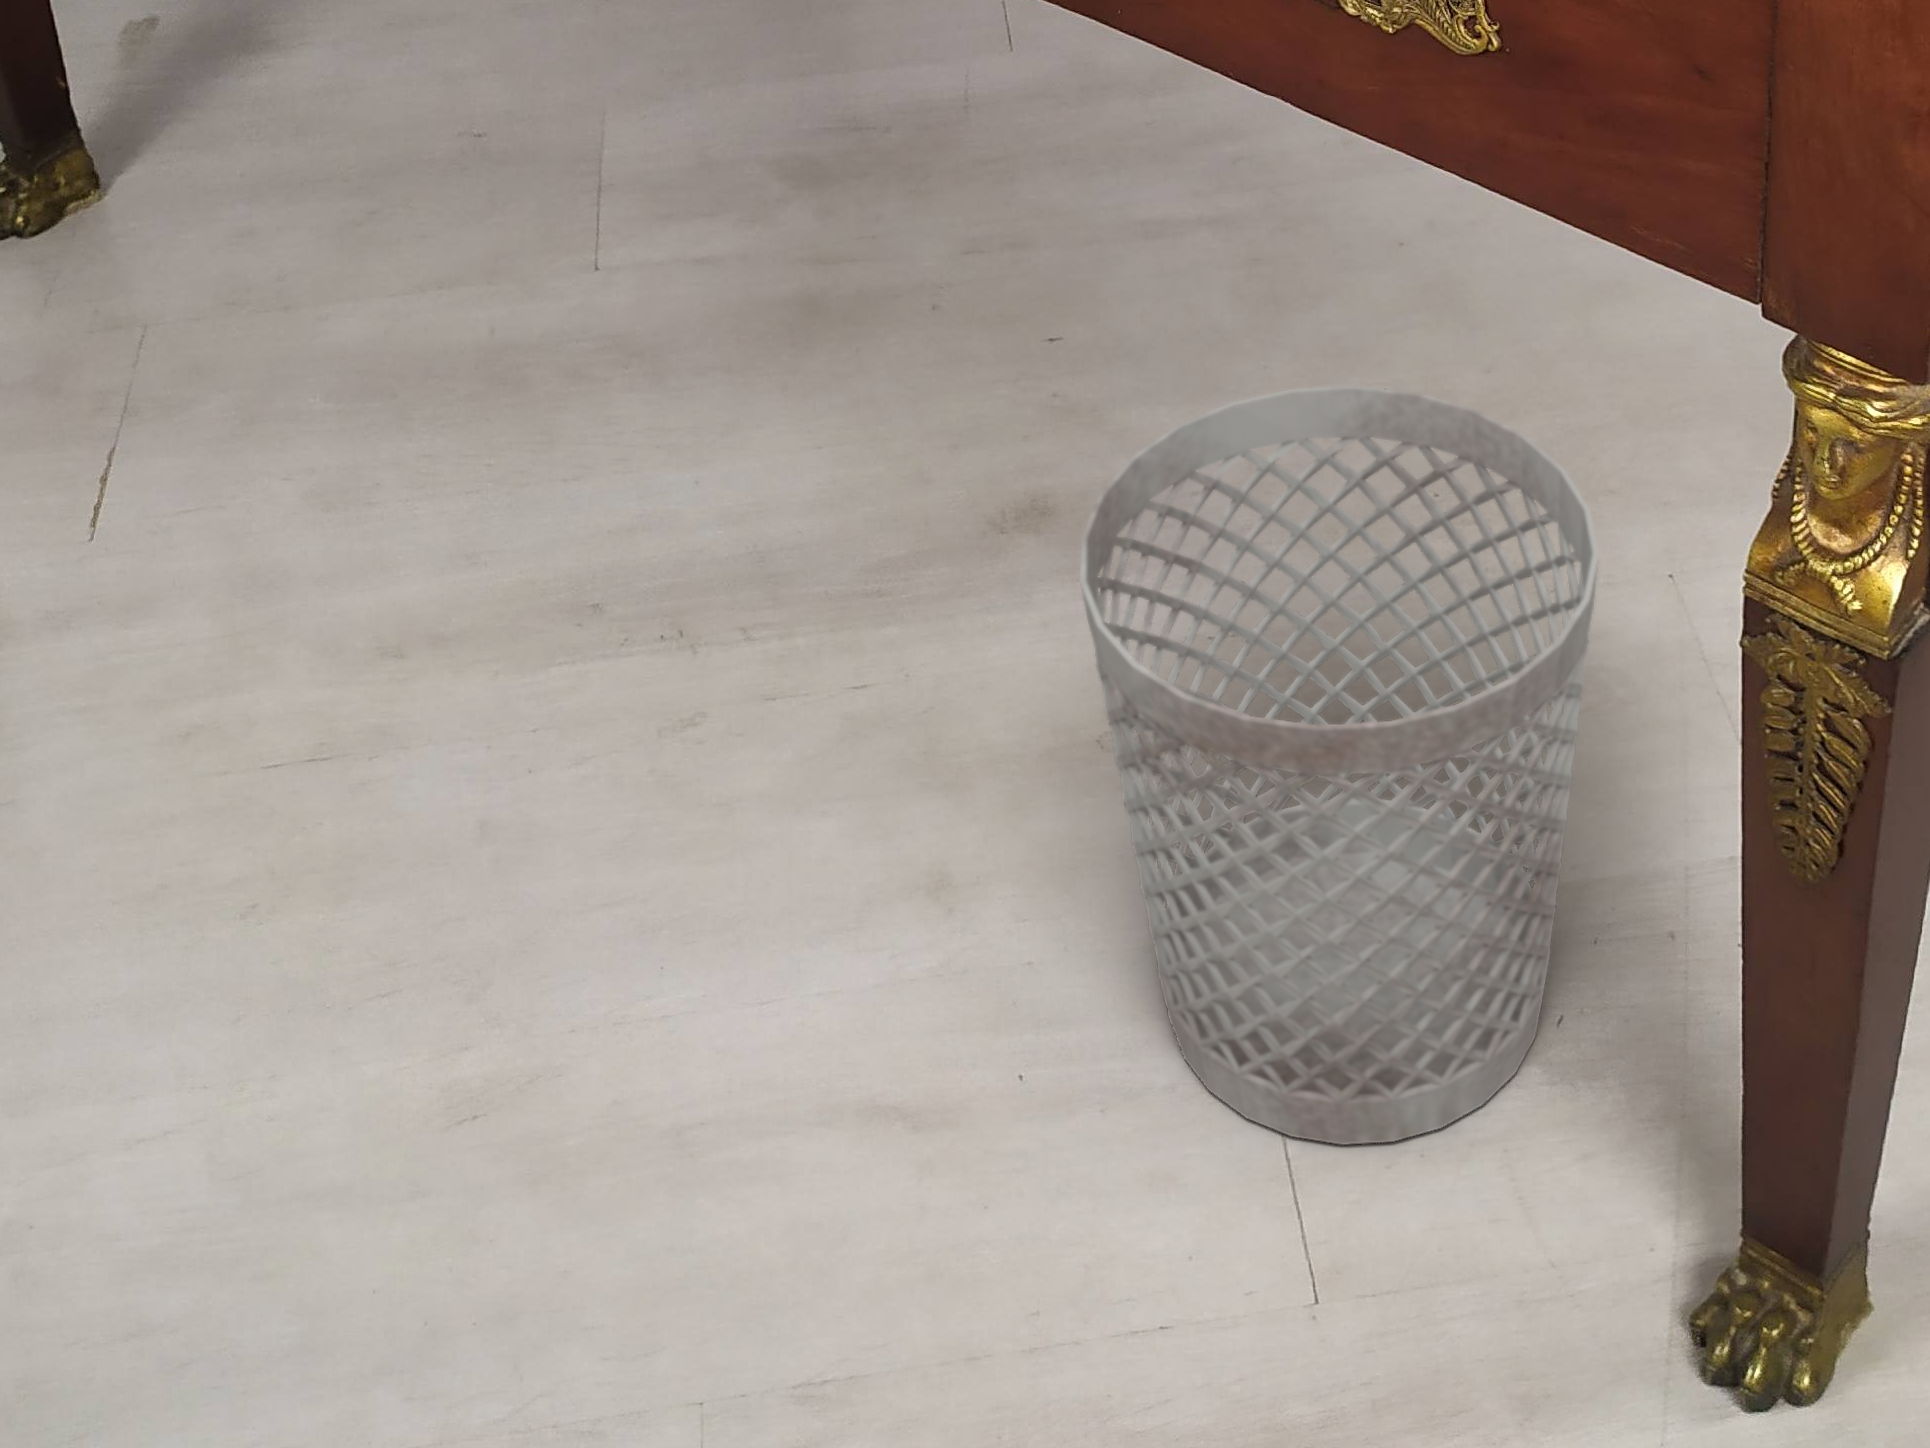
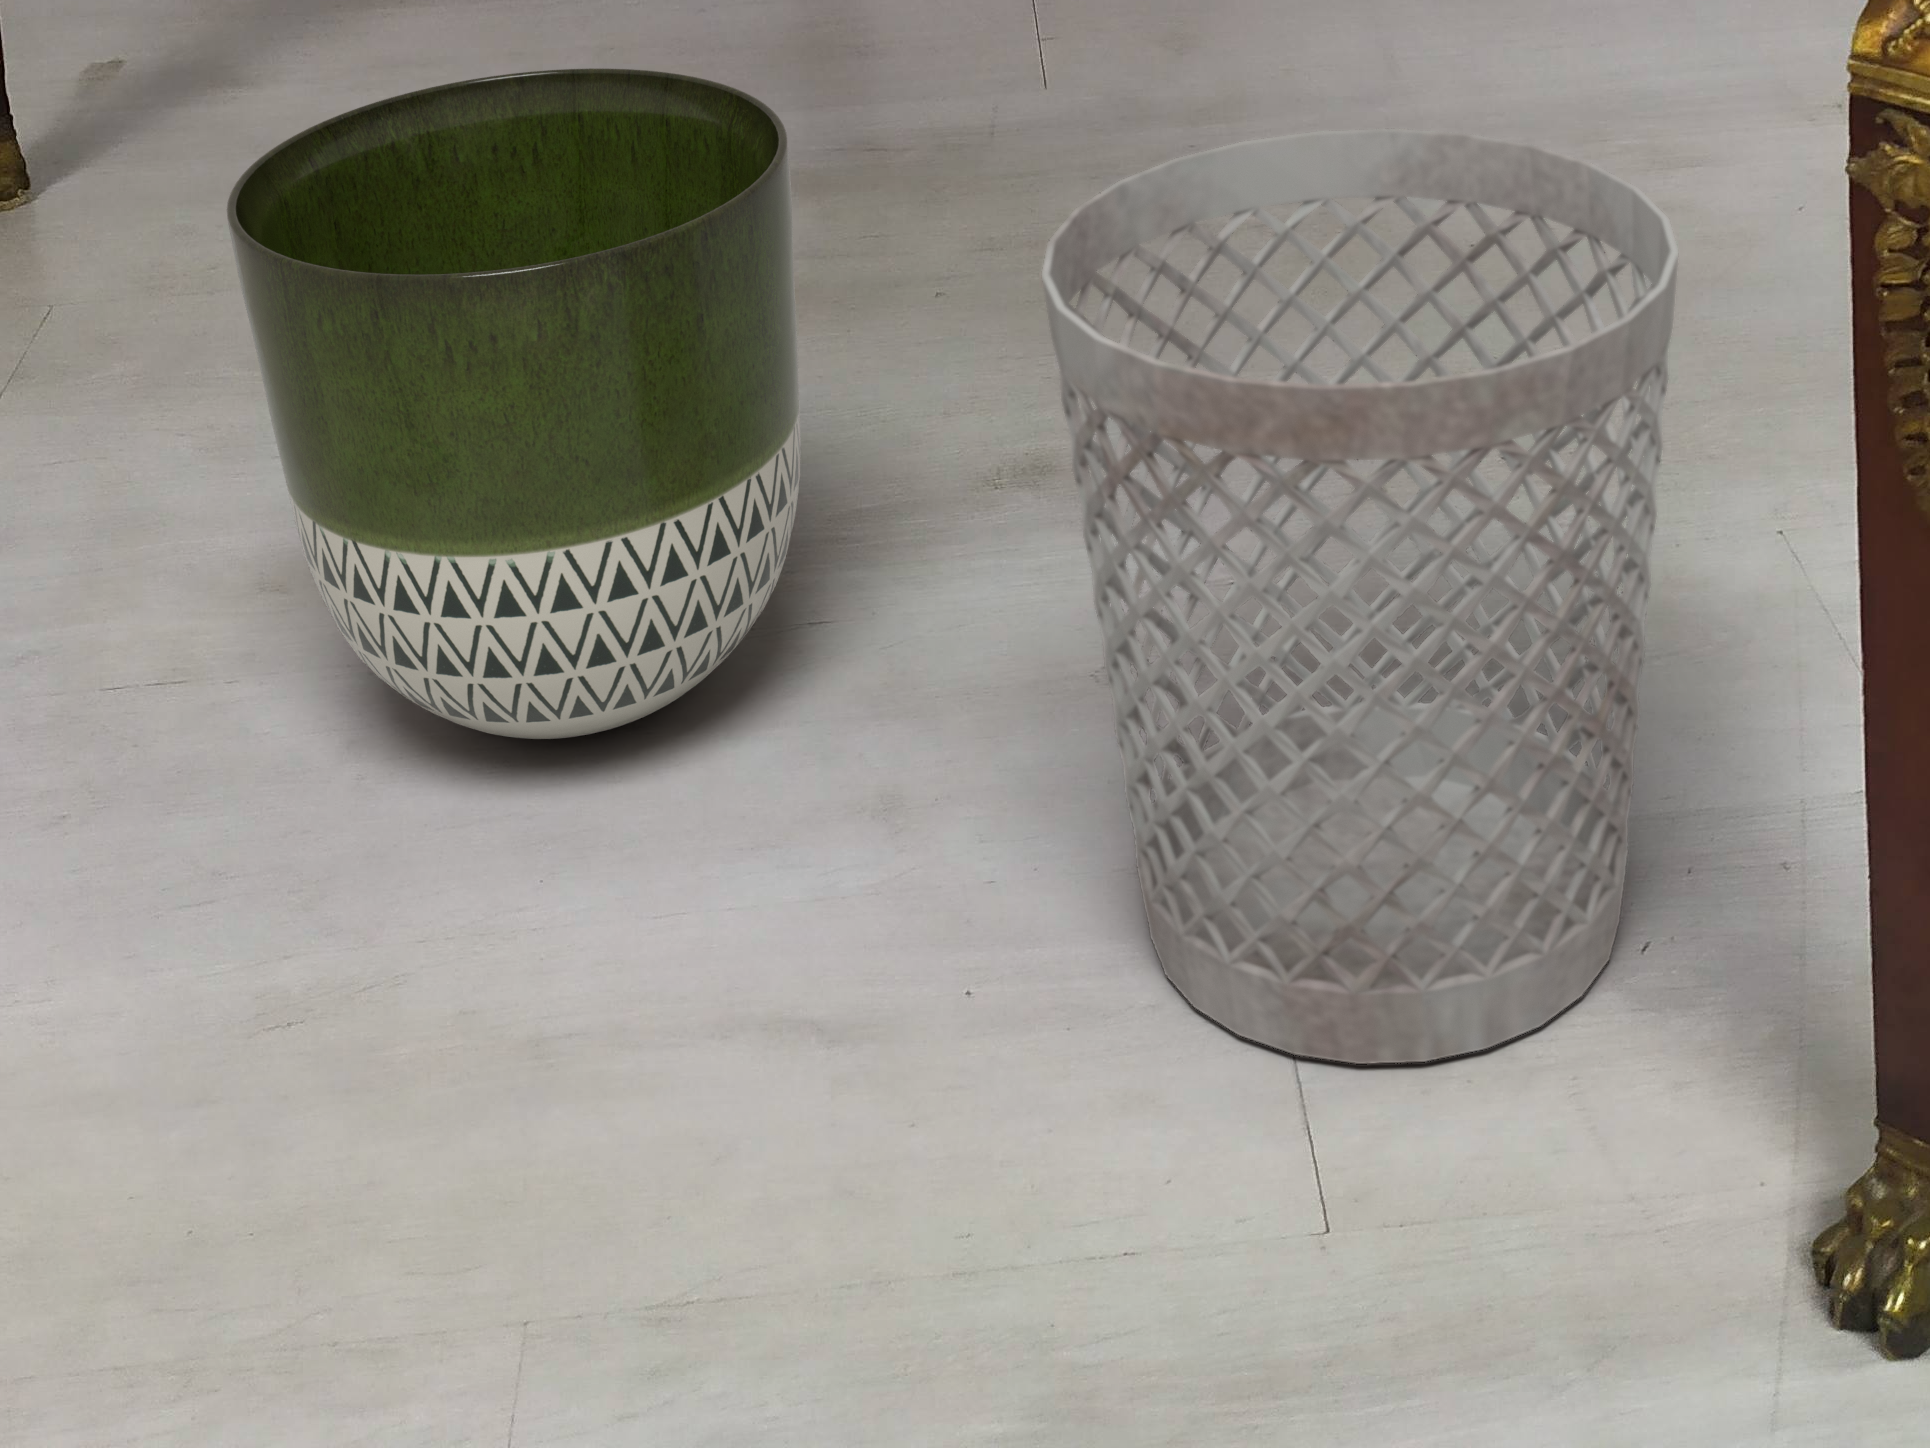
planter: none [366,255,852,833] -> present [227,68,801,739]

